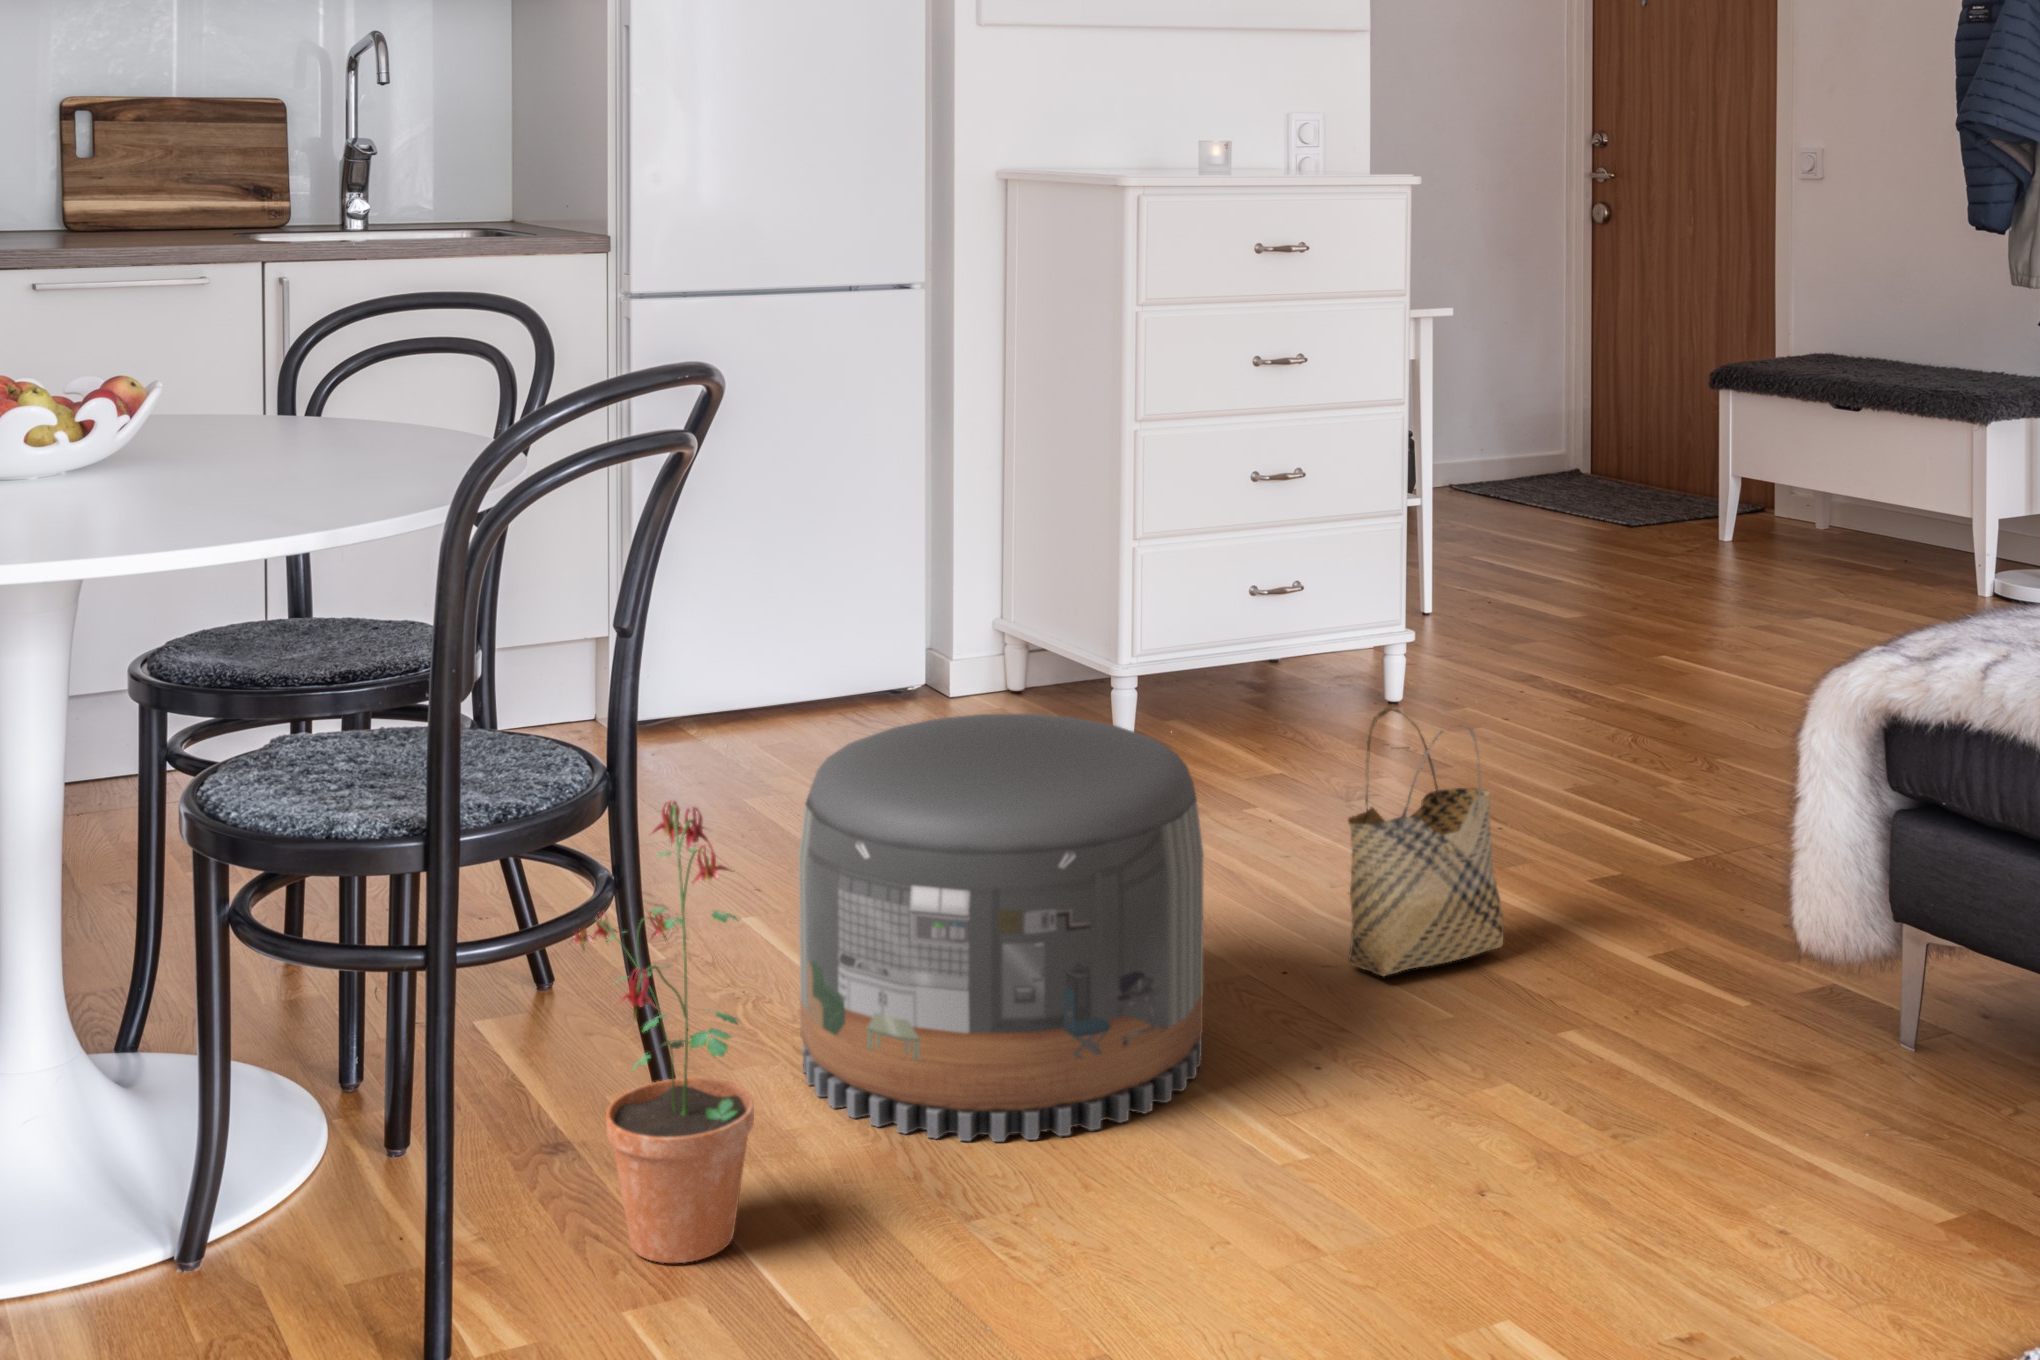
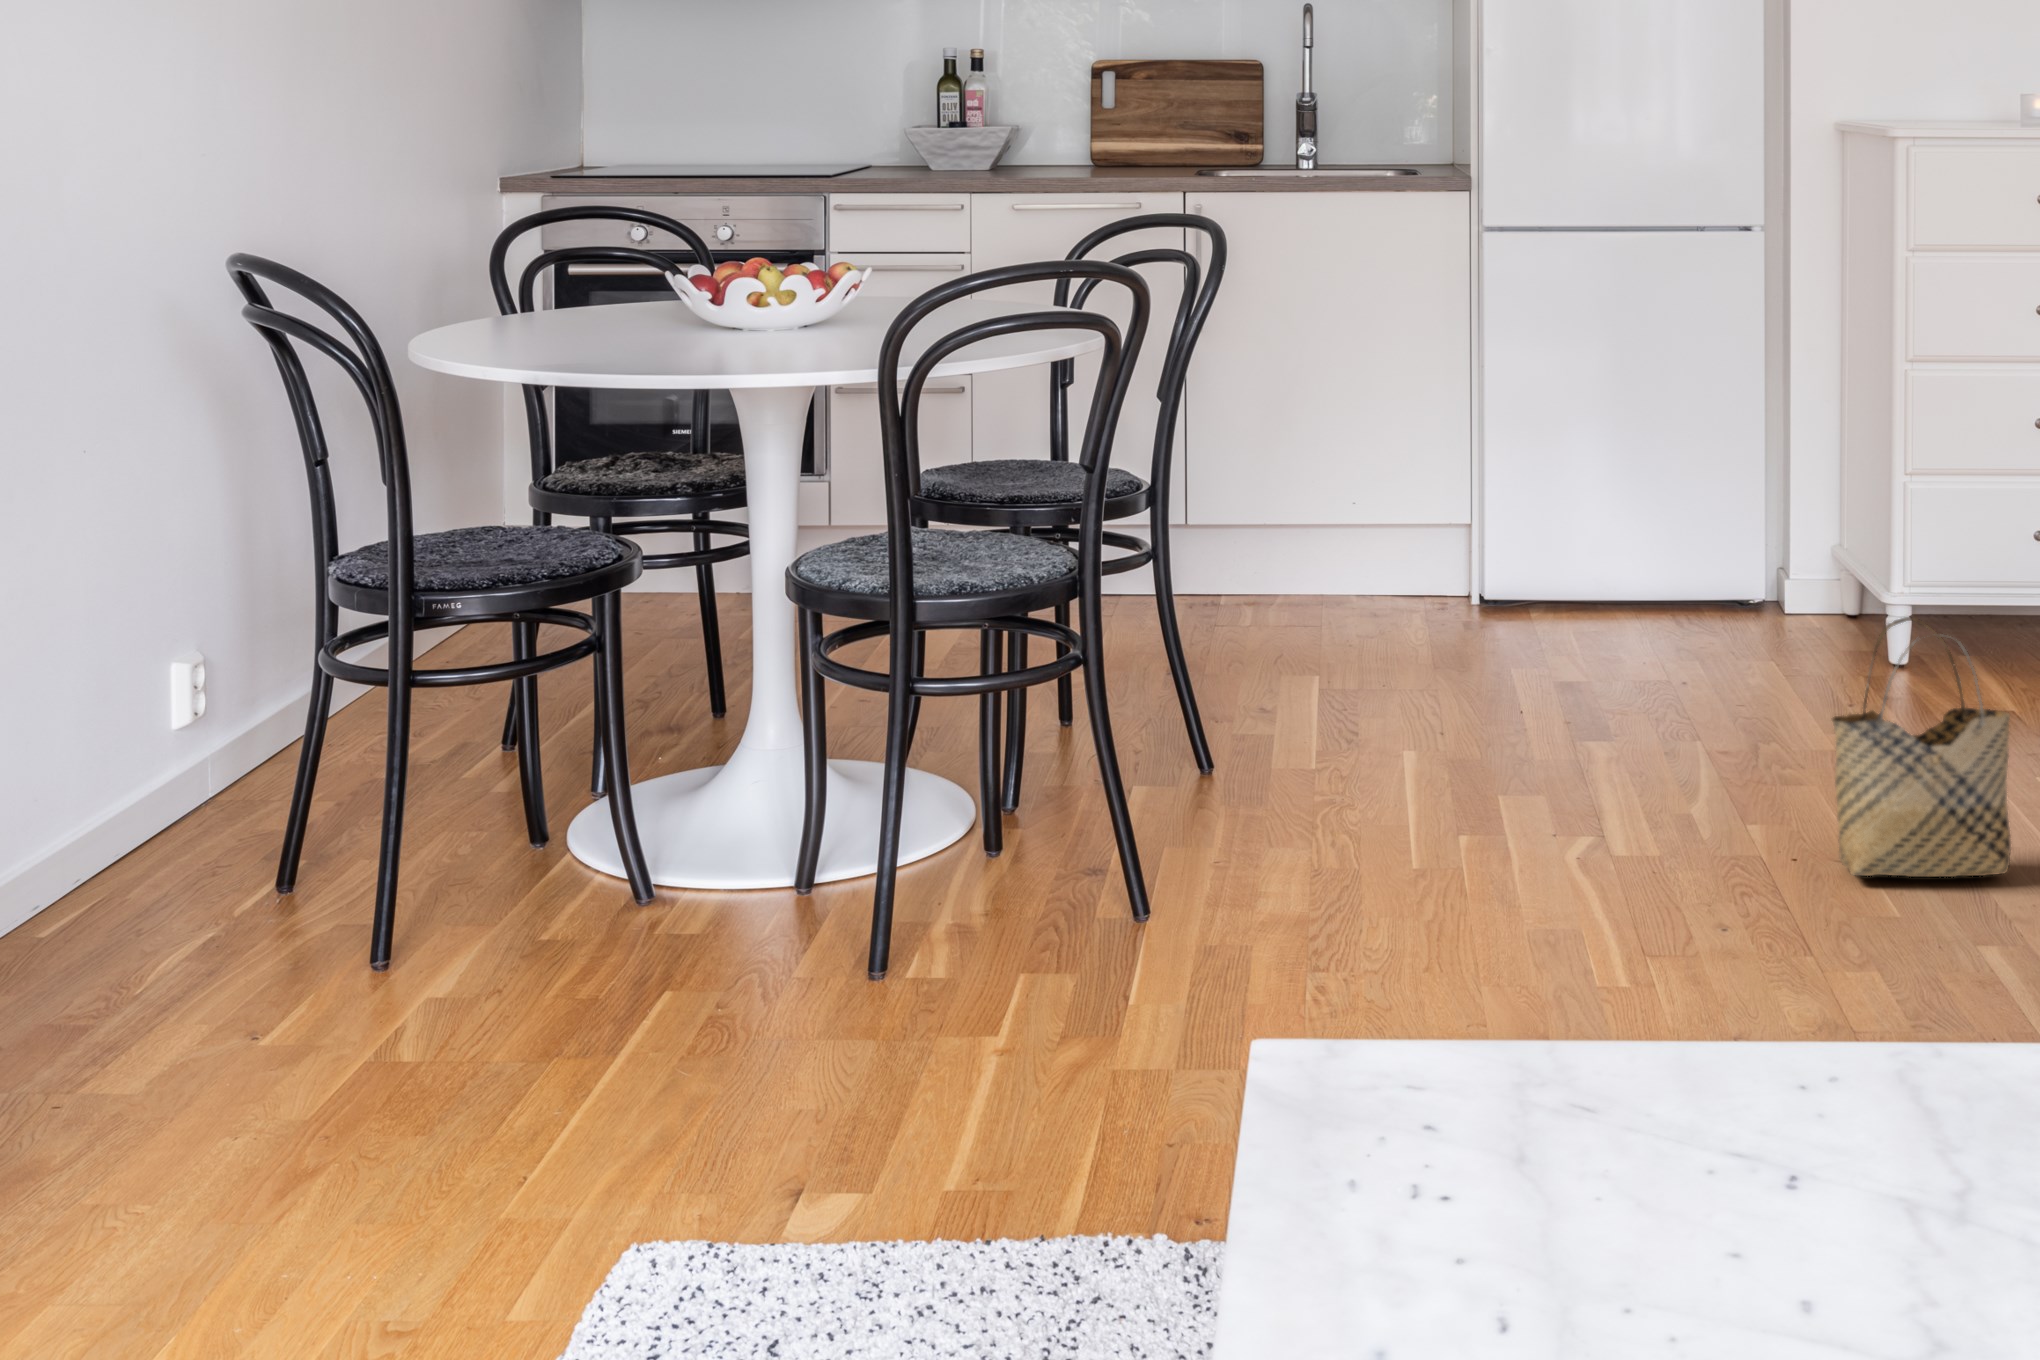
pouf: present [799,713,1204,1142] -> none [1265,570,1631,939]
potted plant: present [572,801,754,1263] -> none [966,581,1103,960]

